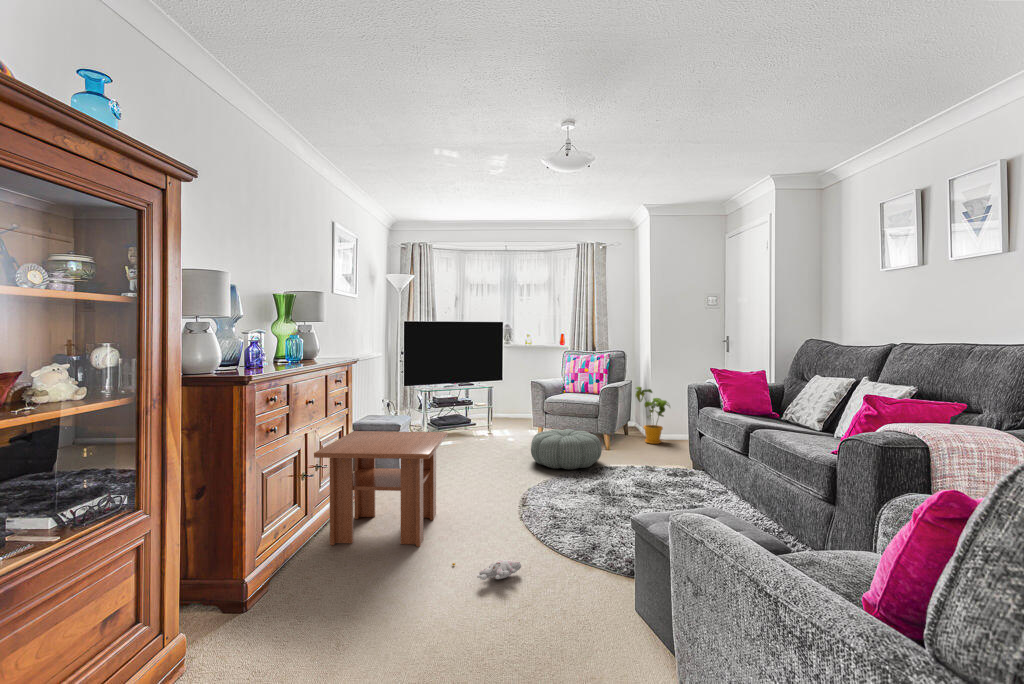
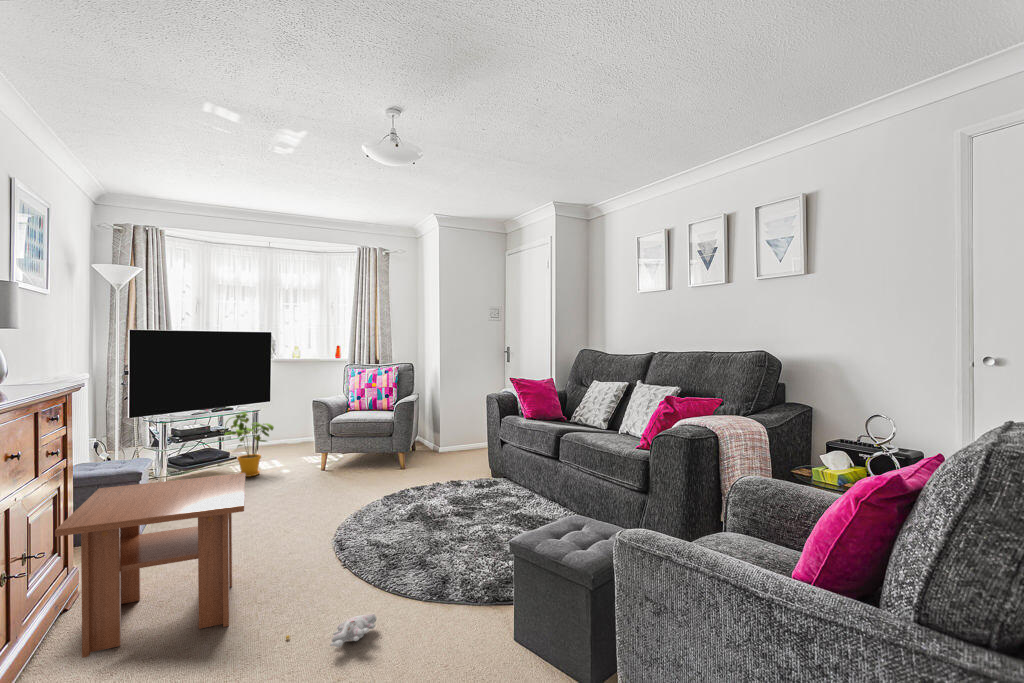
house plant: present [636,387,670,444] -> present [225,412,274,477]
pouf: present [531,429,602,469] -> none [325,451,404,496]

